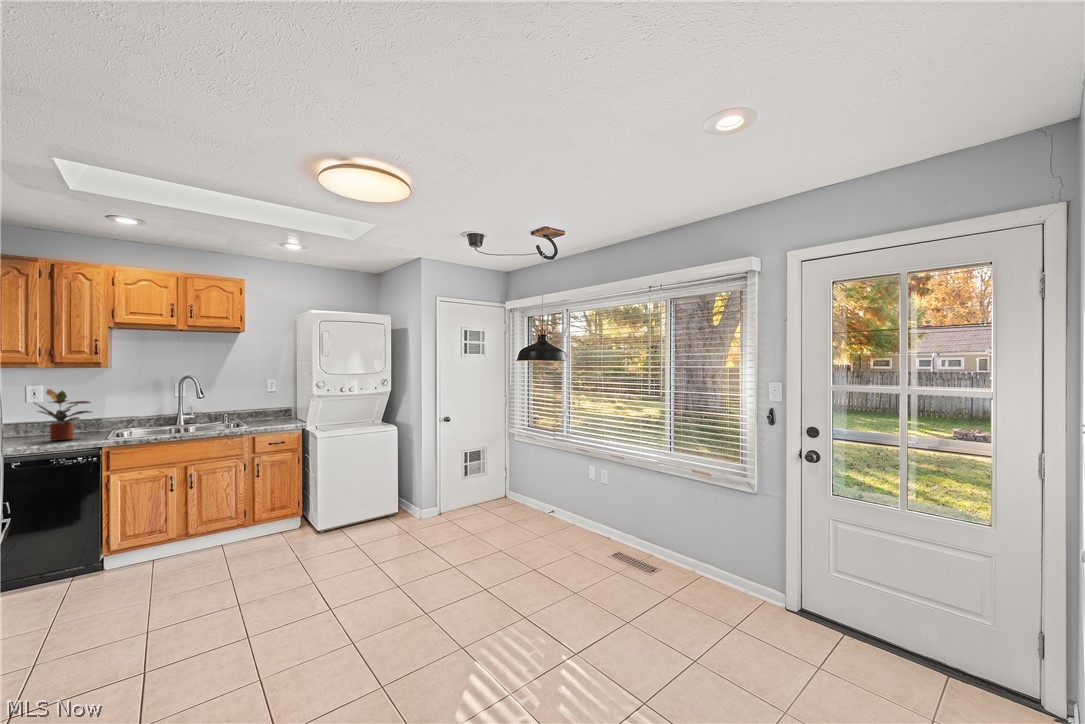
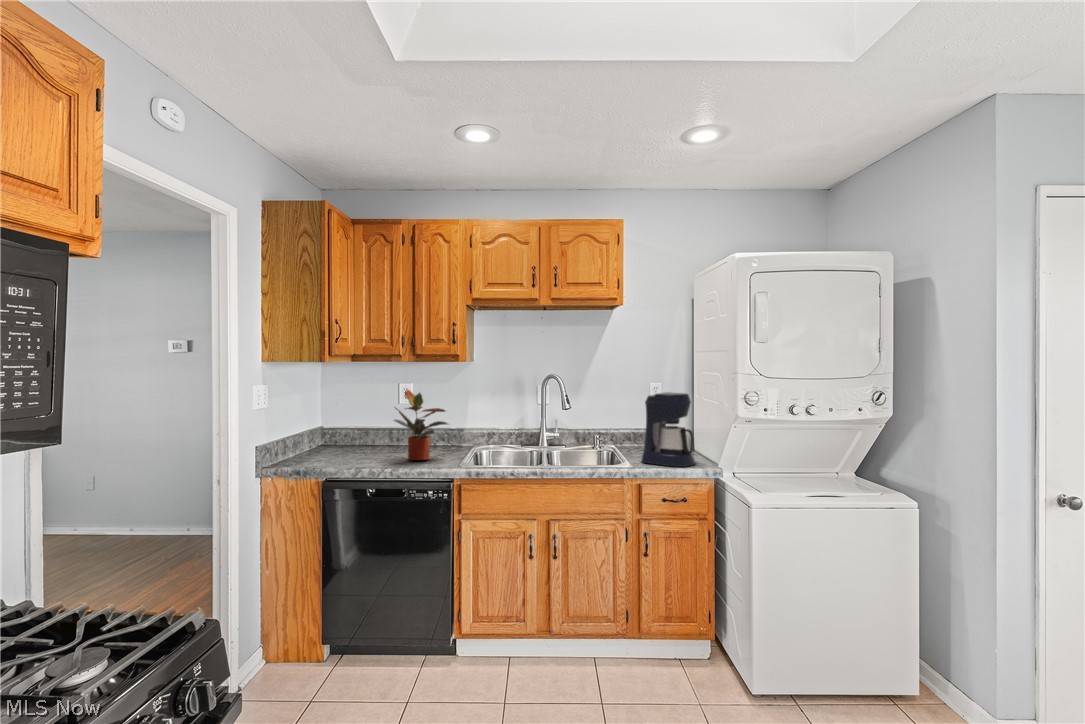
coffee maker: none [256,384,292,425] -> present [641,392,695,467]

